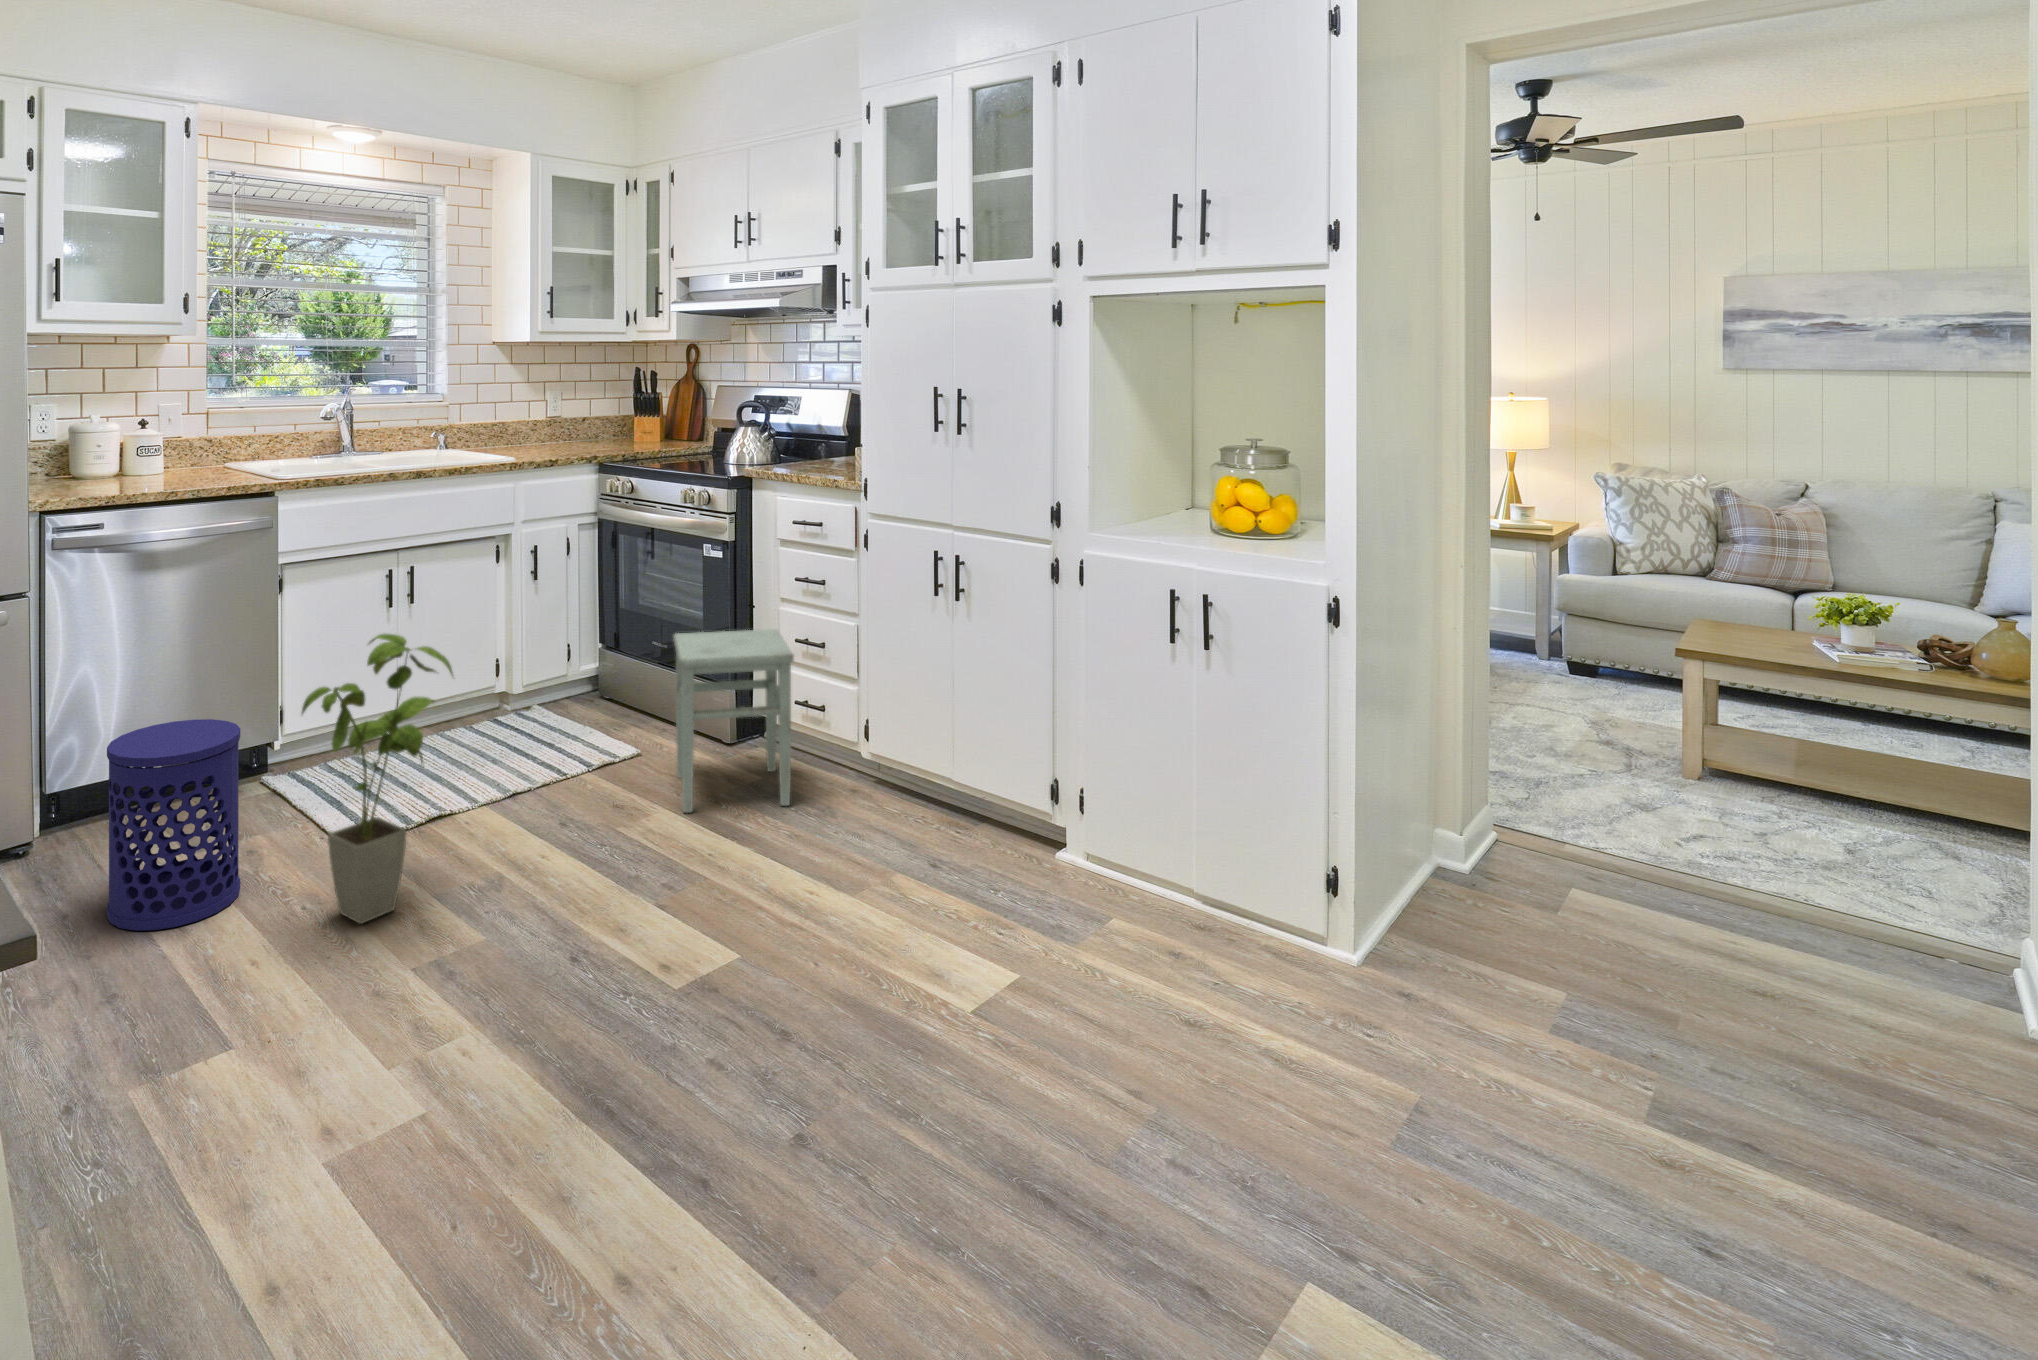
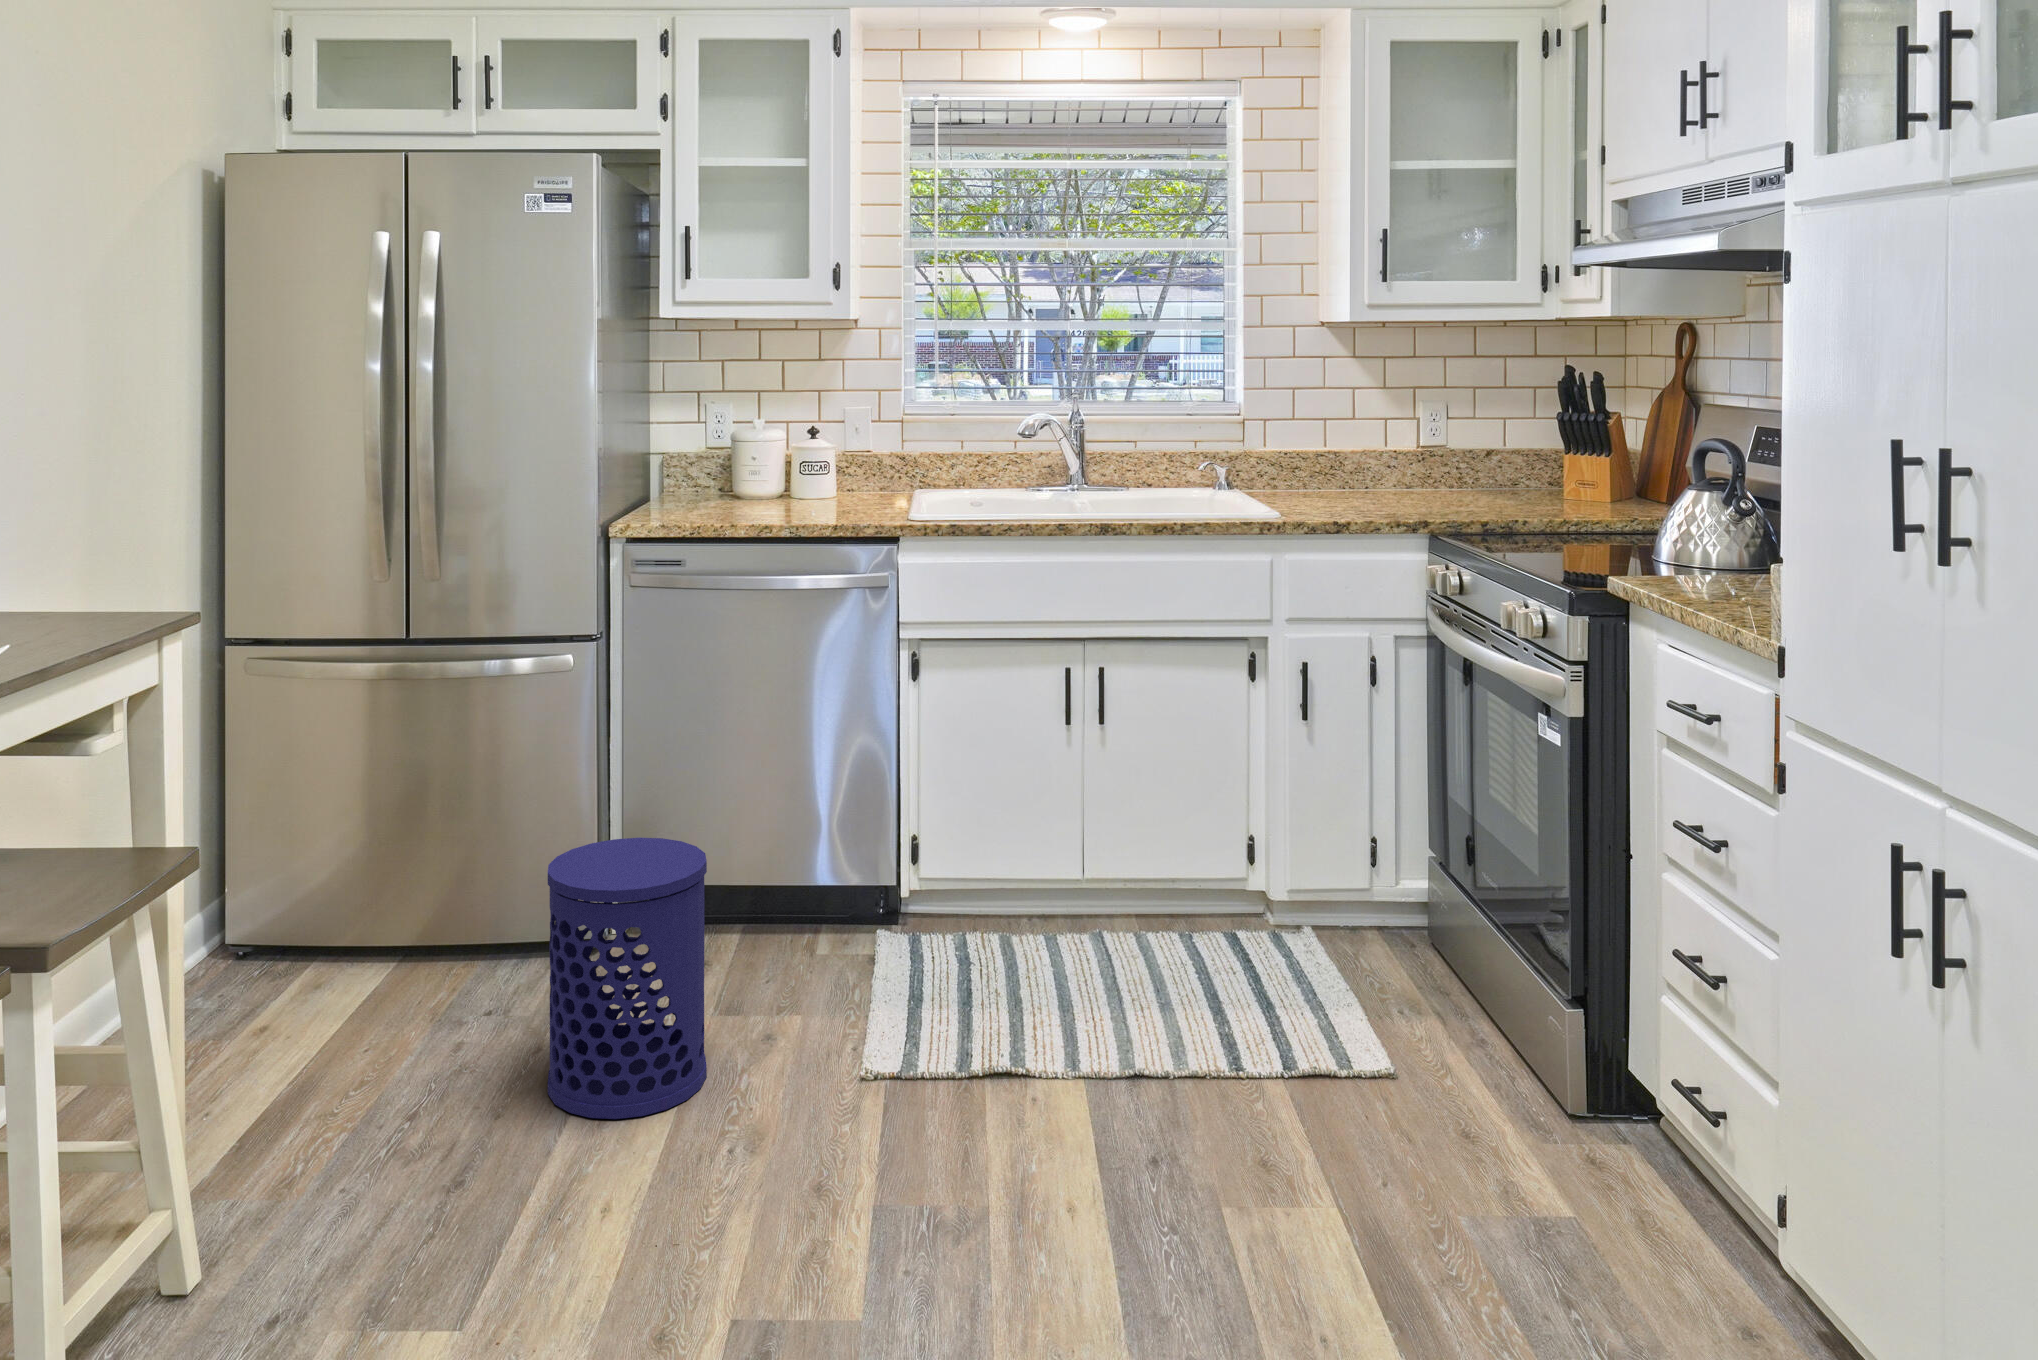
stool: present [673,629,794,813] -> none [1351,866,1625,1277]
house plant: present [302,633,453,924] -> none [695,779,915,1209]

